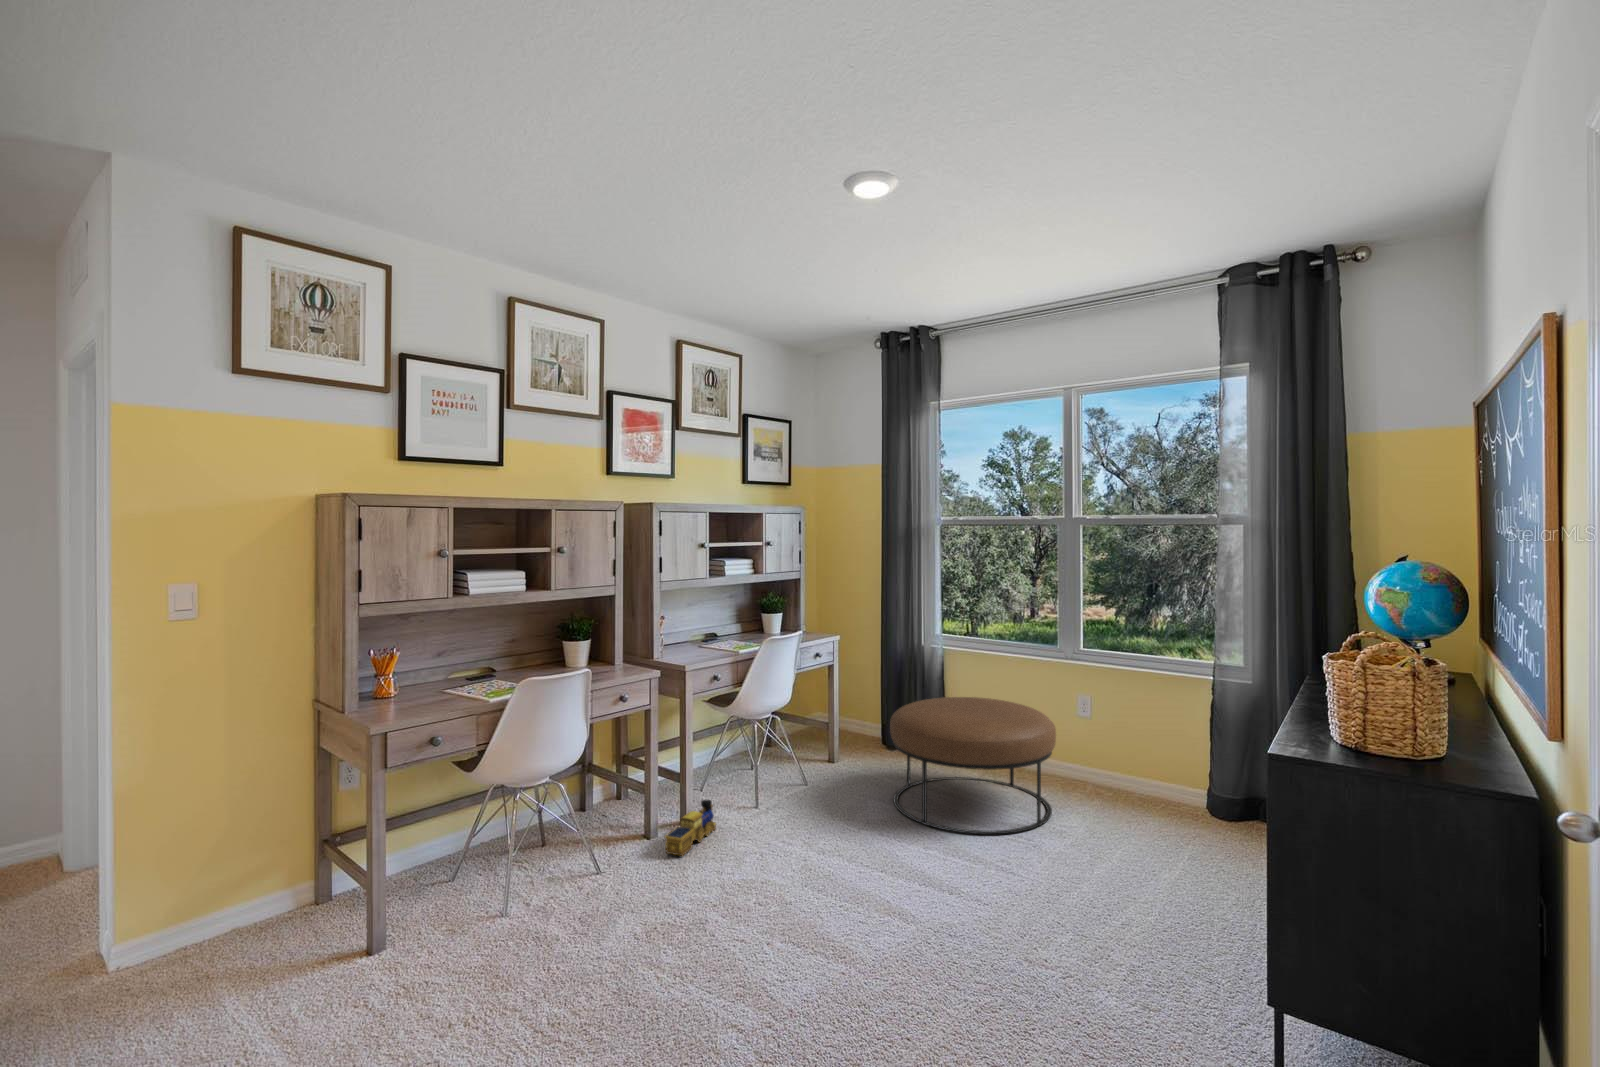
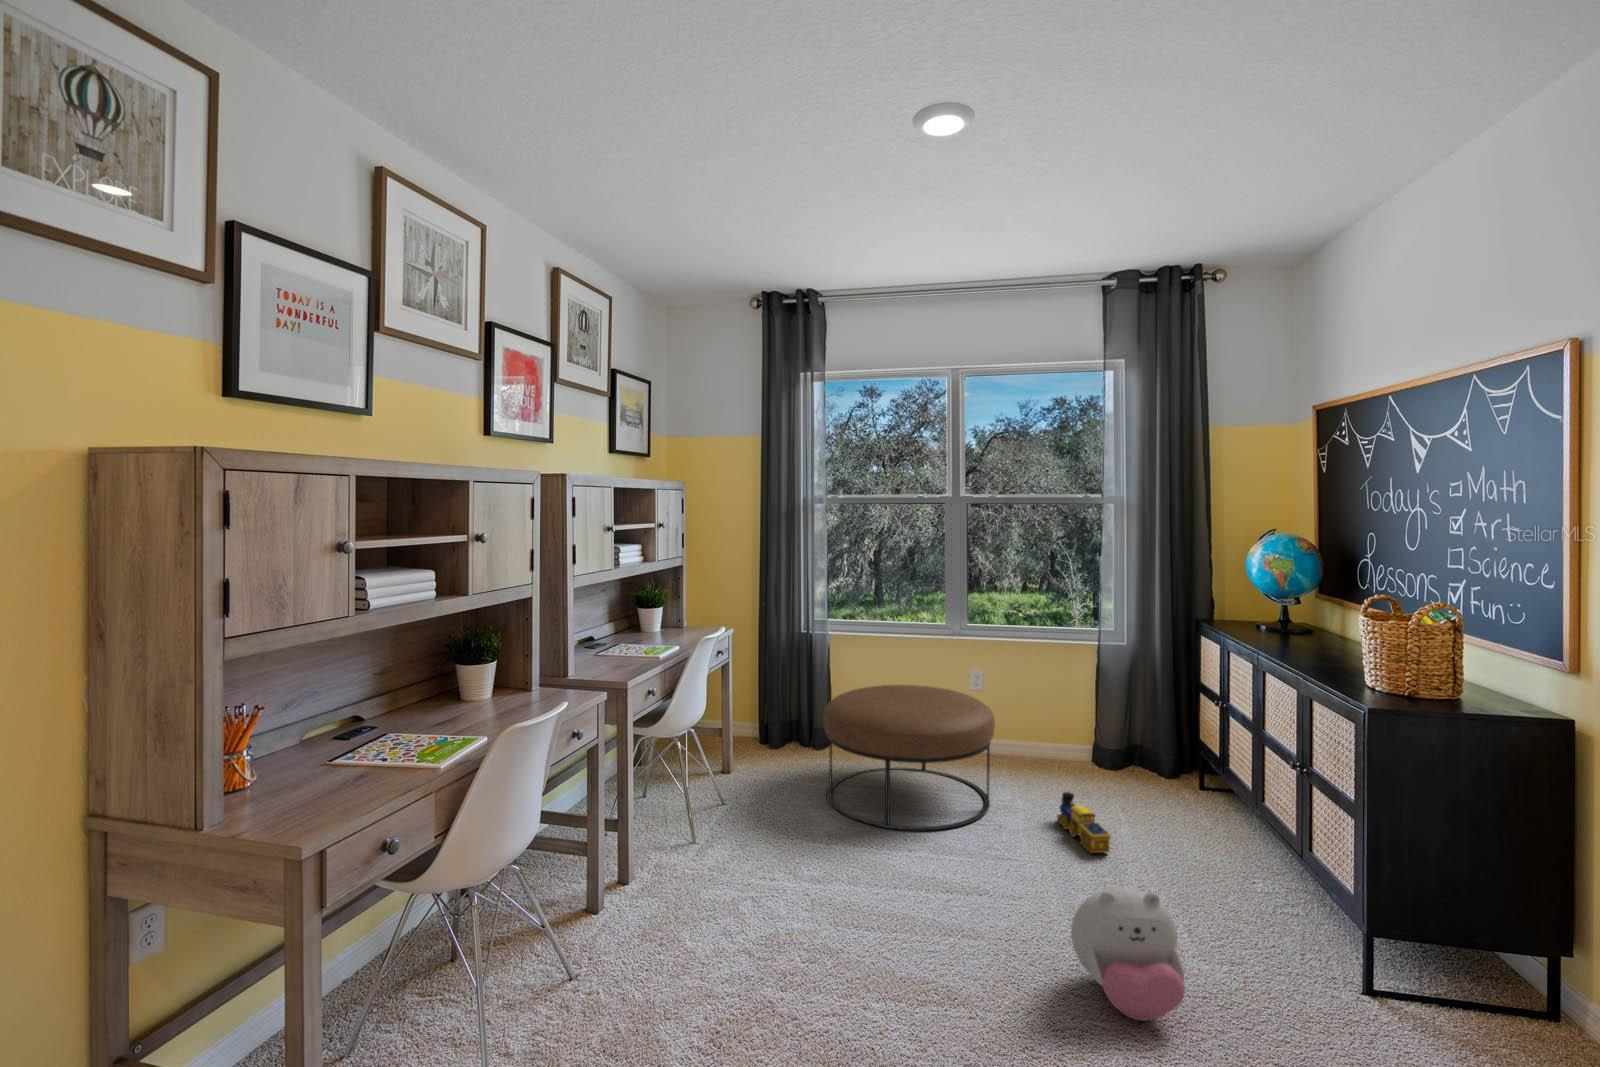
toy train: present [665,800,716,856] -> present [1057,792,1111,853]
plush toy: none [953,884,1054,1009] -> present [1071,887,1185,1021]

